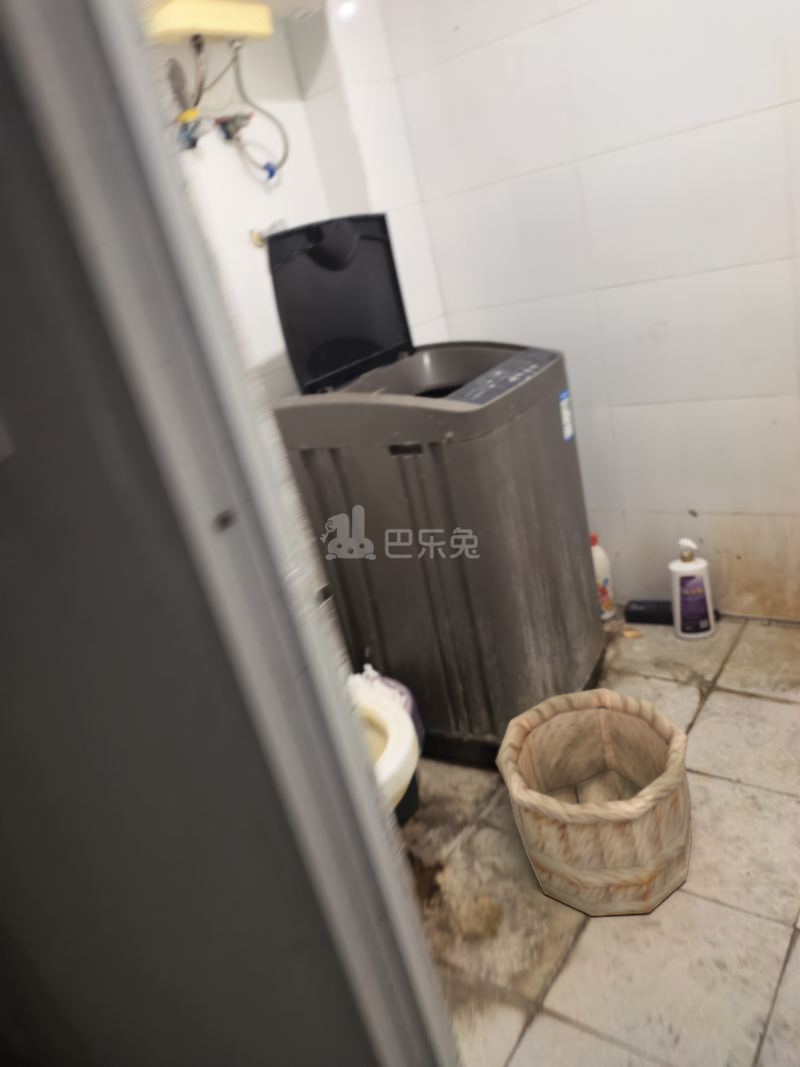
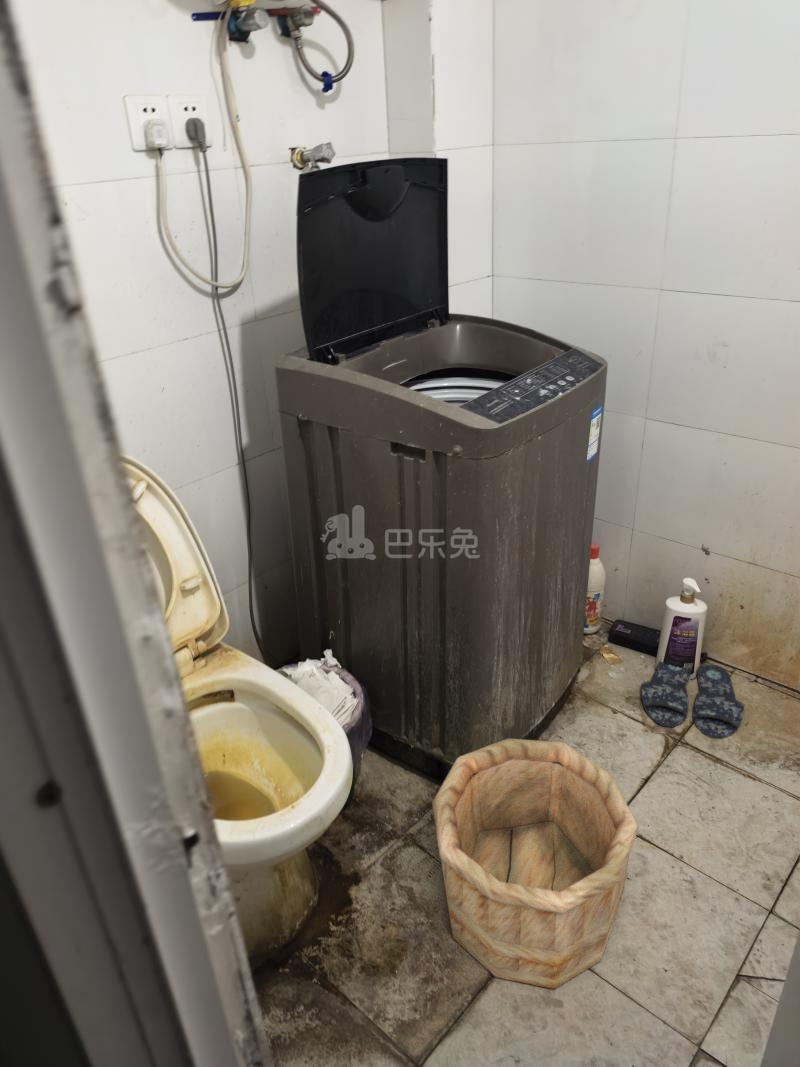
slippers: none [666,620,765,679] -> present [642,661,744,739]

